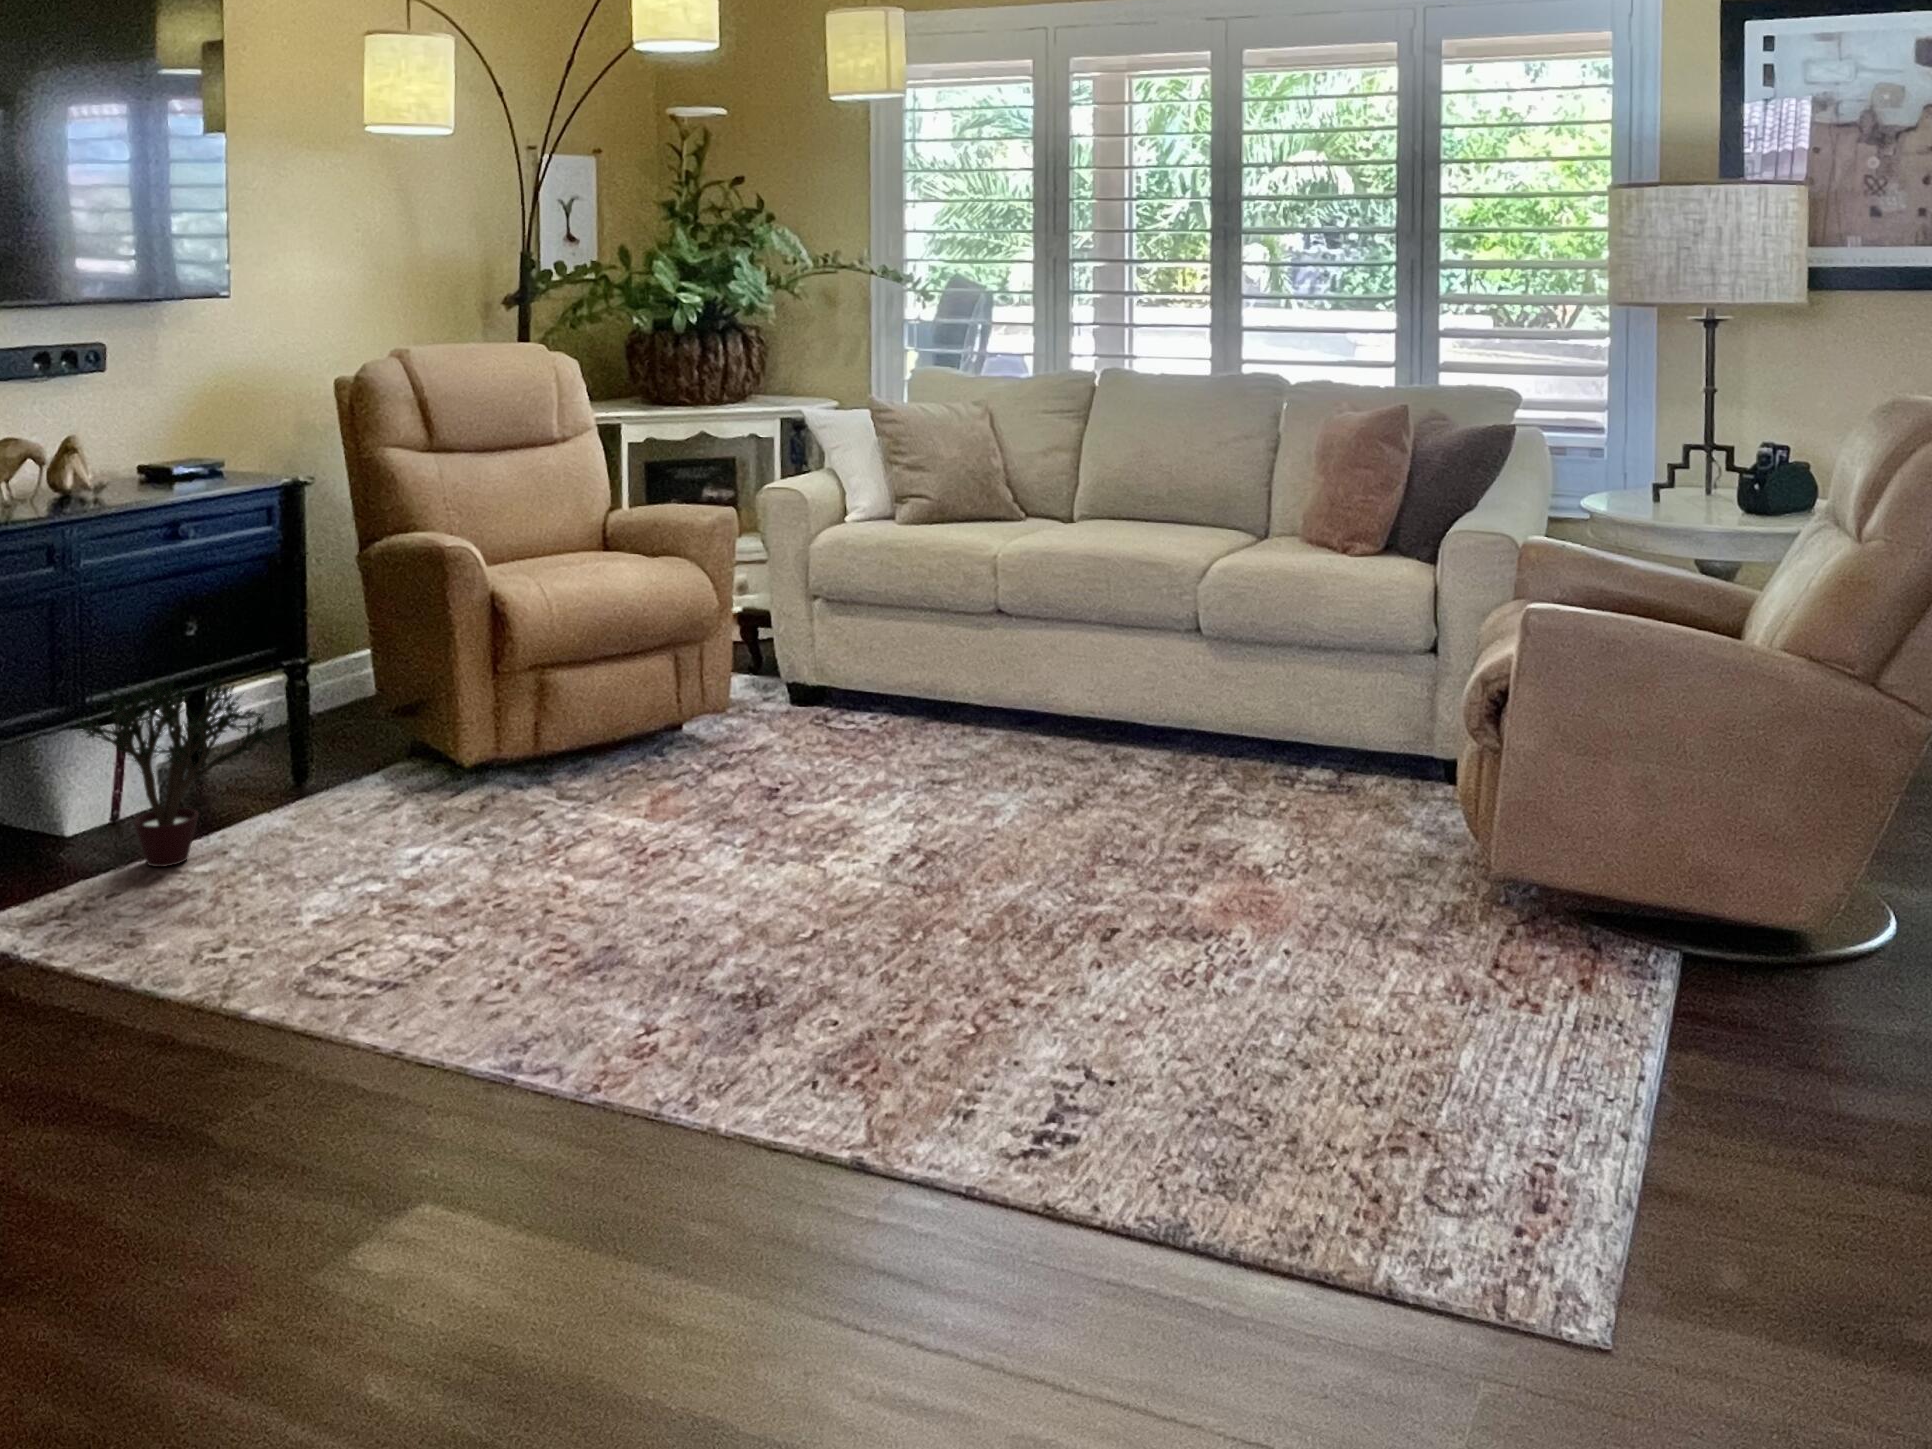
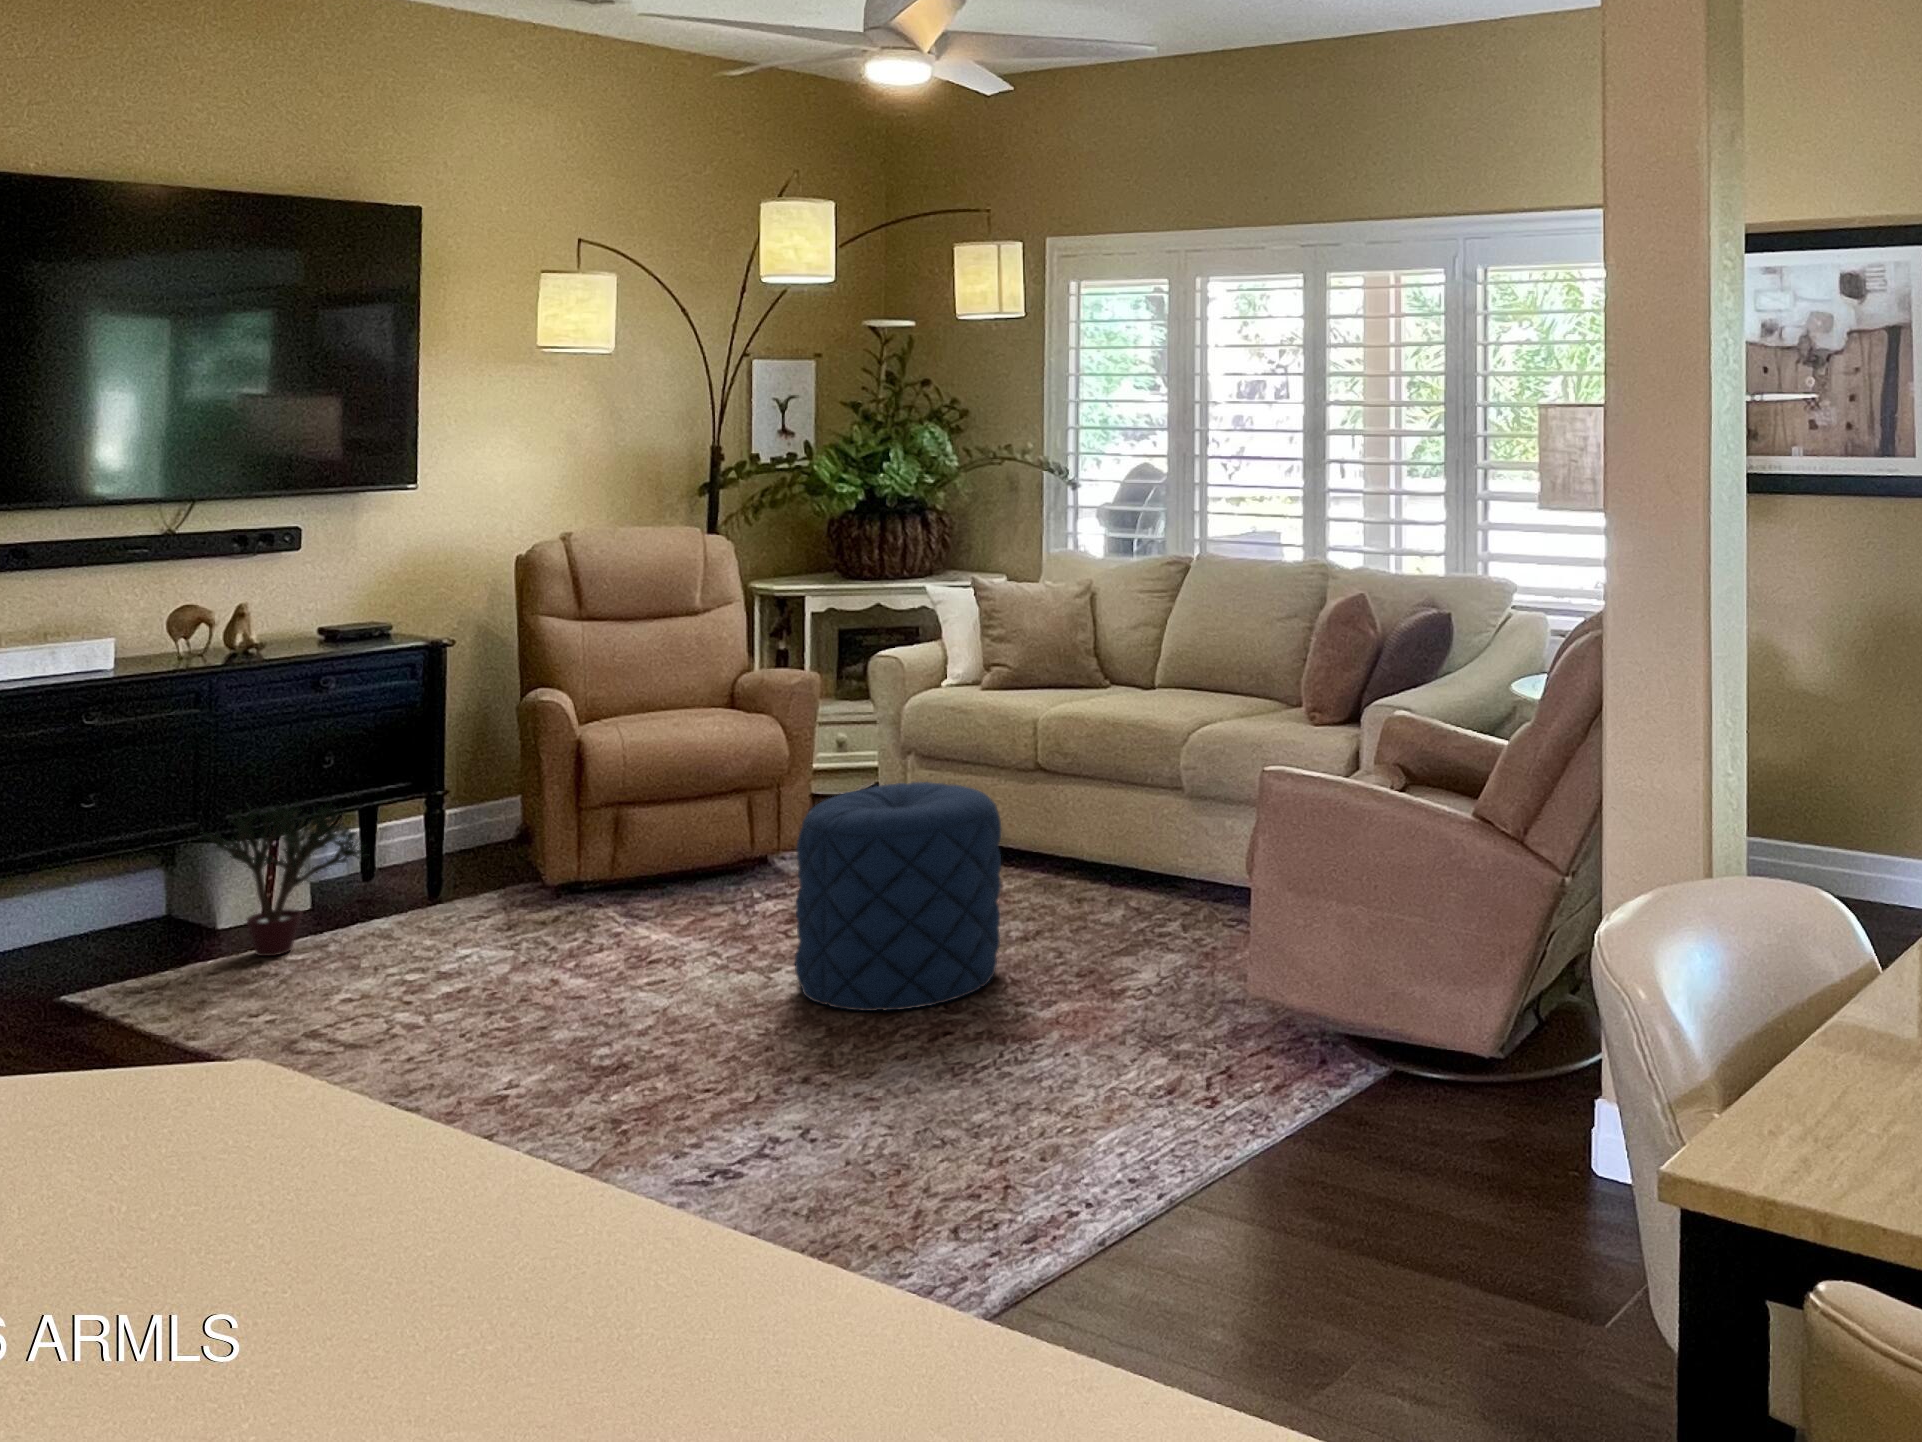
pouf: none [857,635,1096,912] -> present [795,782,1001,1011]

